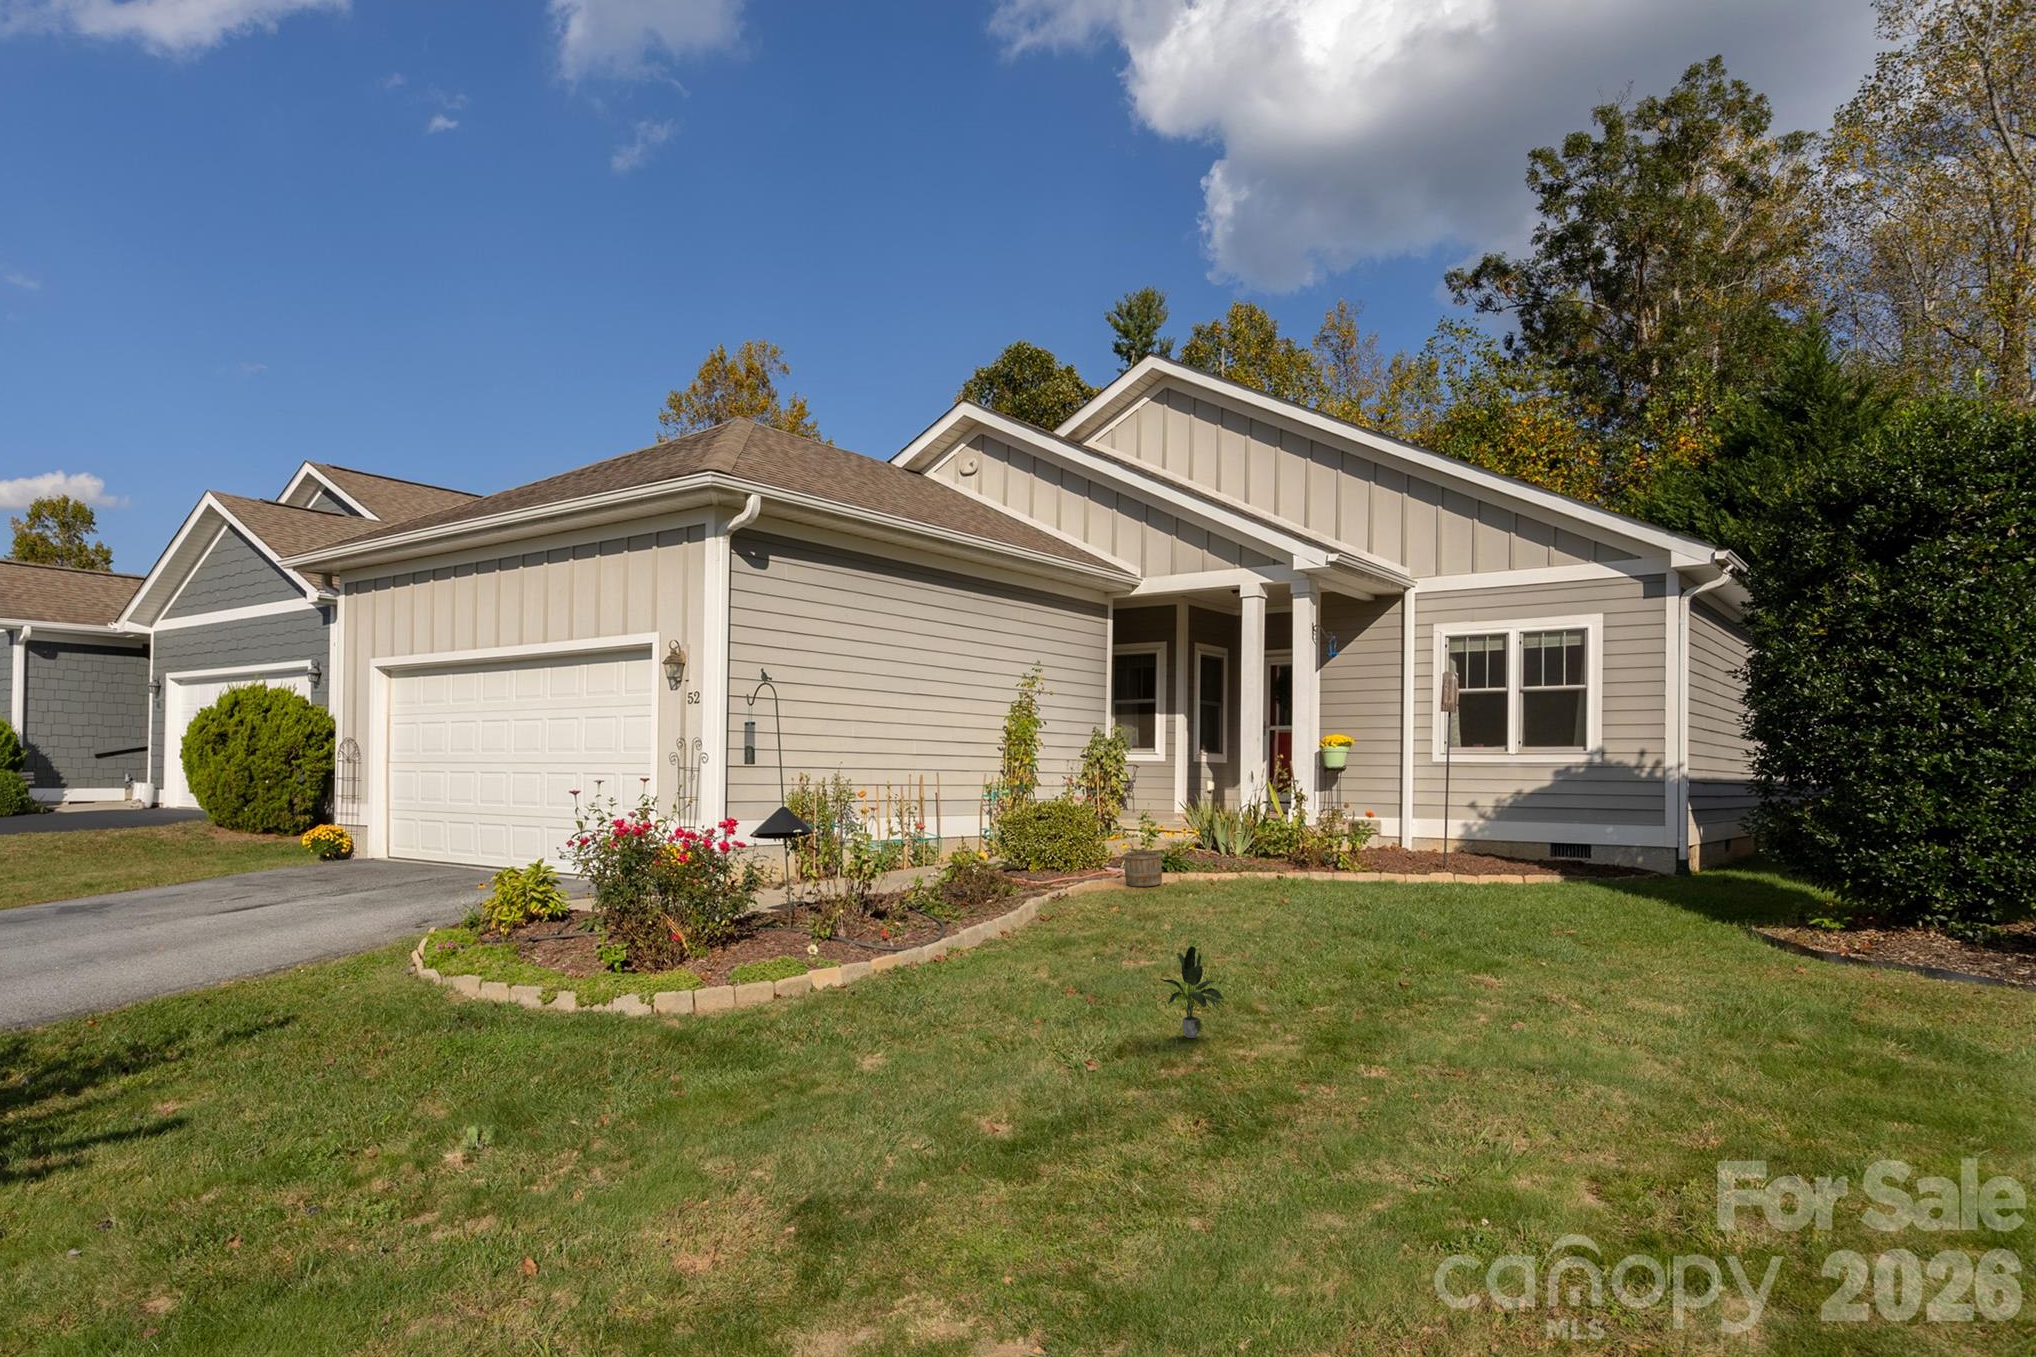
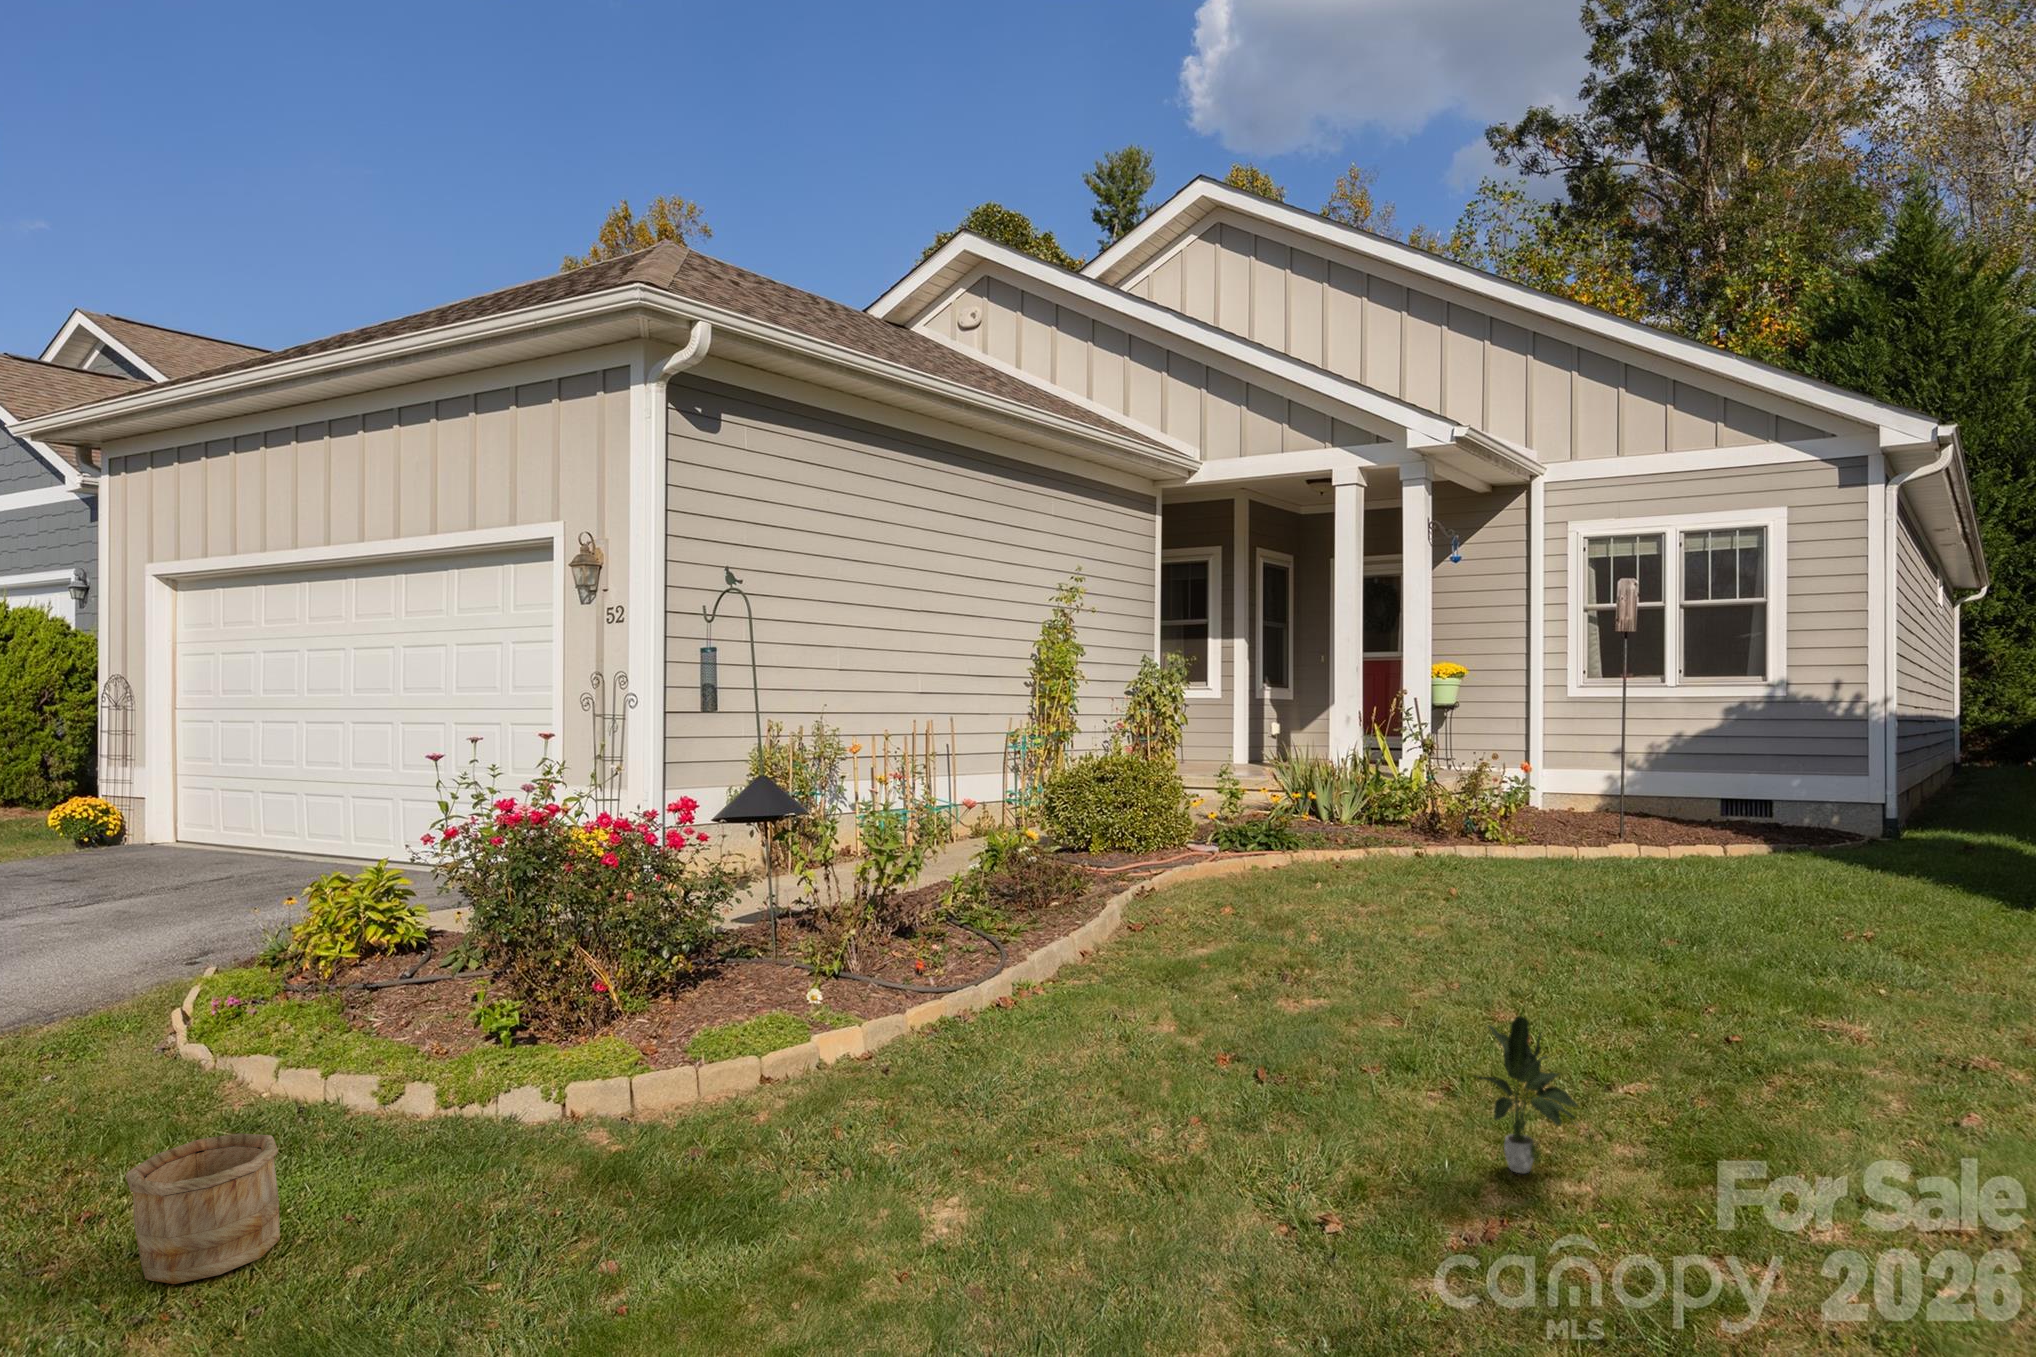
wooden bucket: present [1123,851,1162,887] -> present [126,1133,280,1284]

